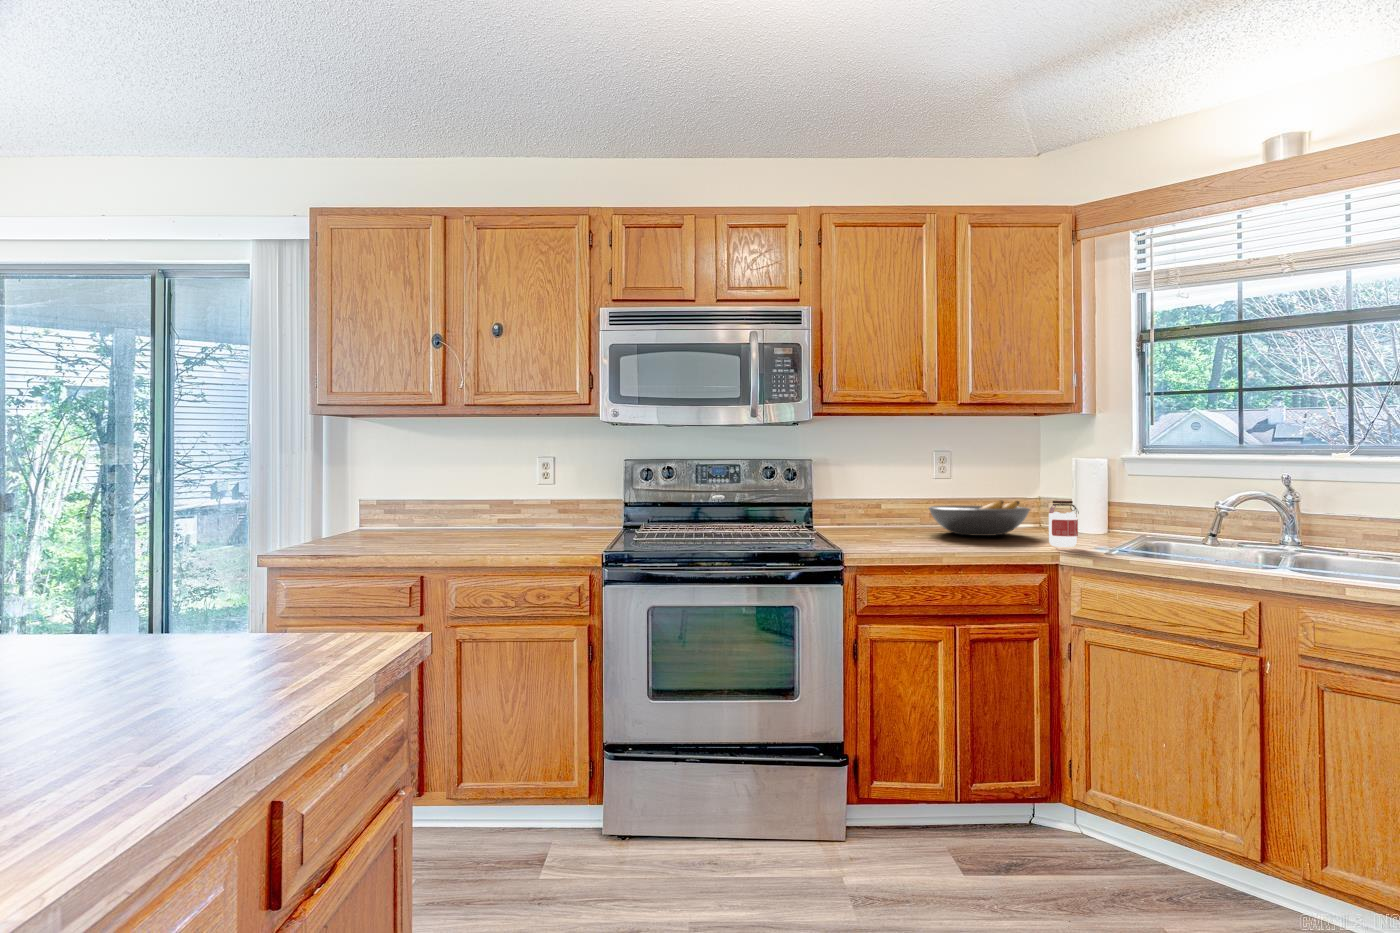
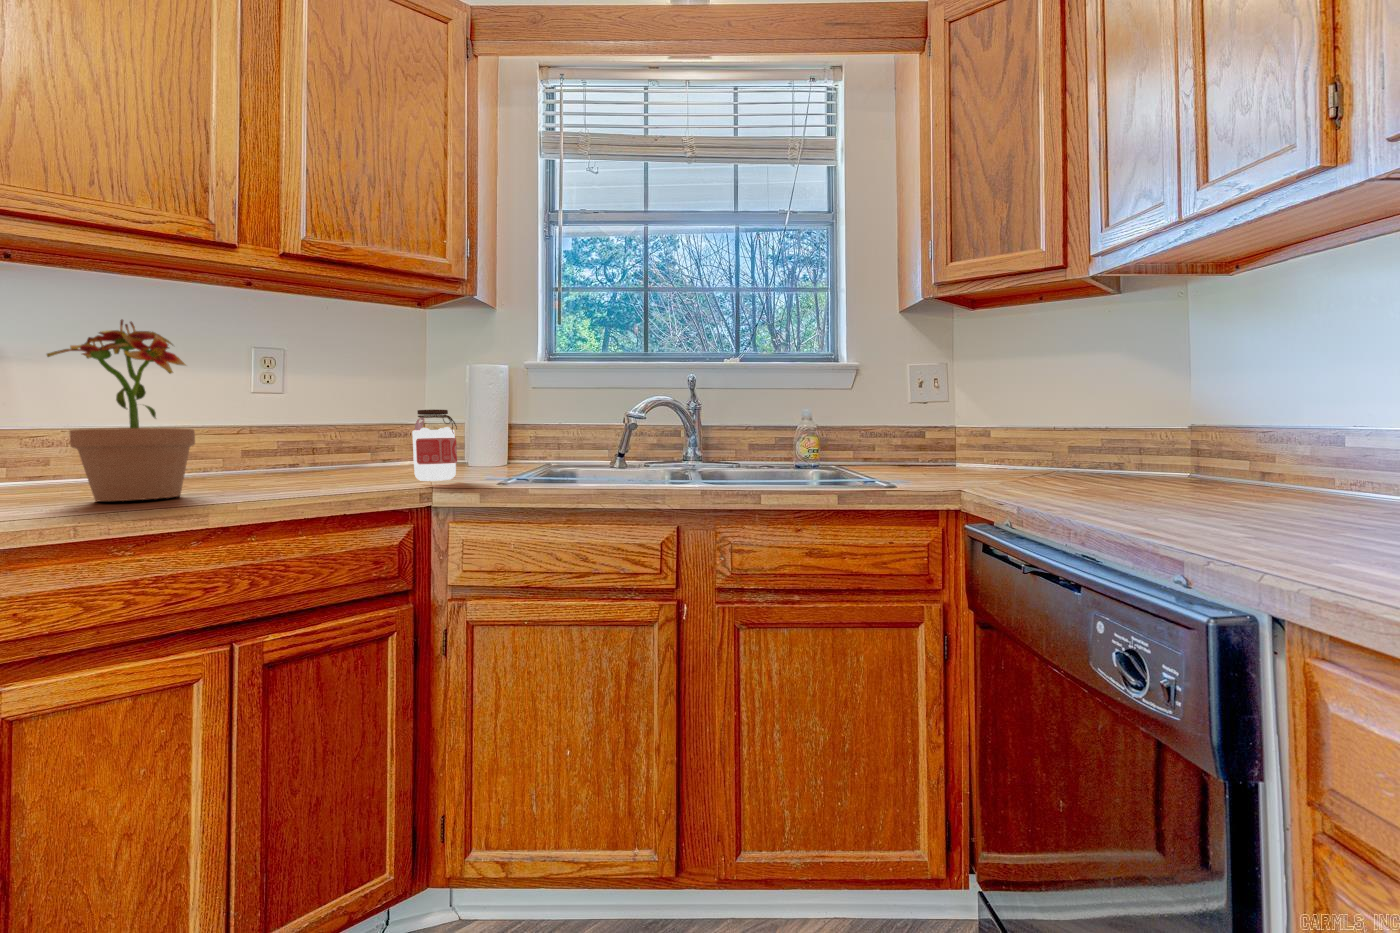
potted plant: none [883,455,937,547] -> present [47,320,195,501]
fruit bowl: present [929,501,1030,536] -> none [214,419,395,476]

